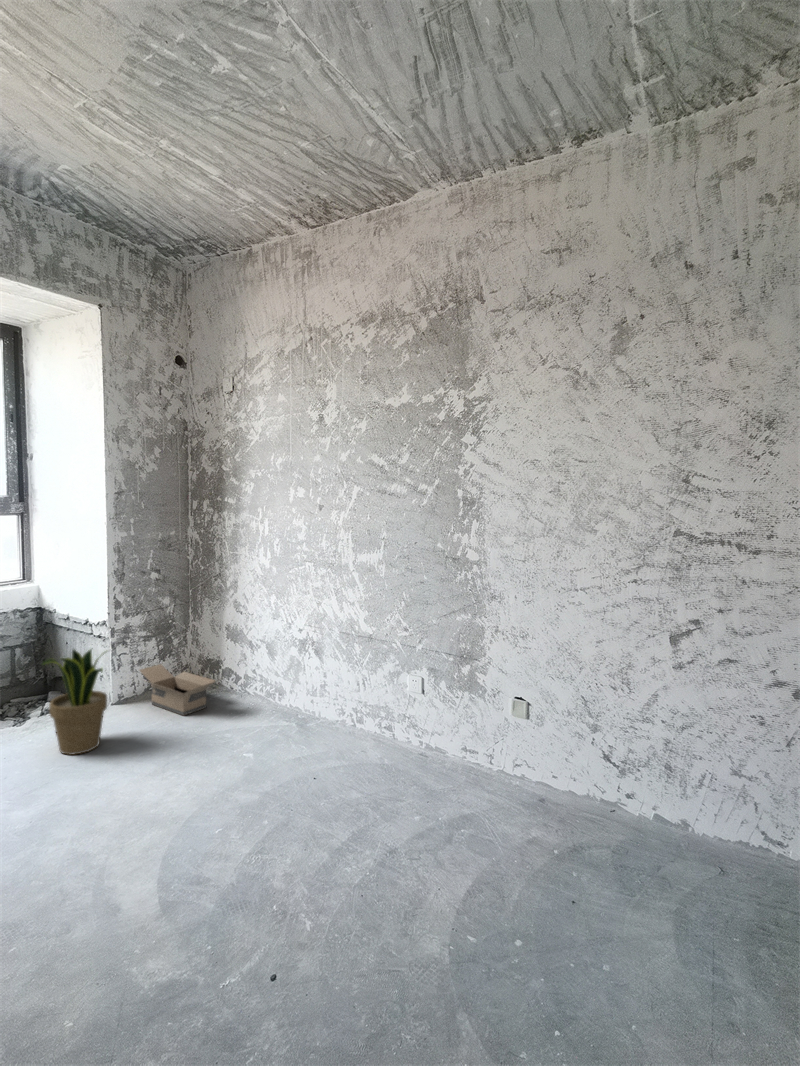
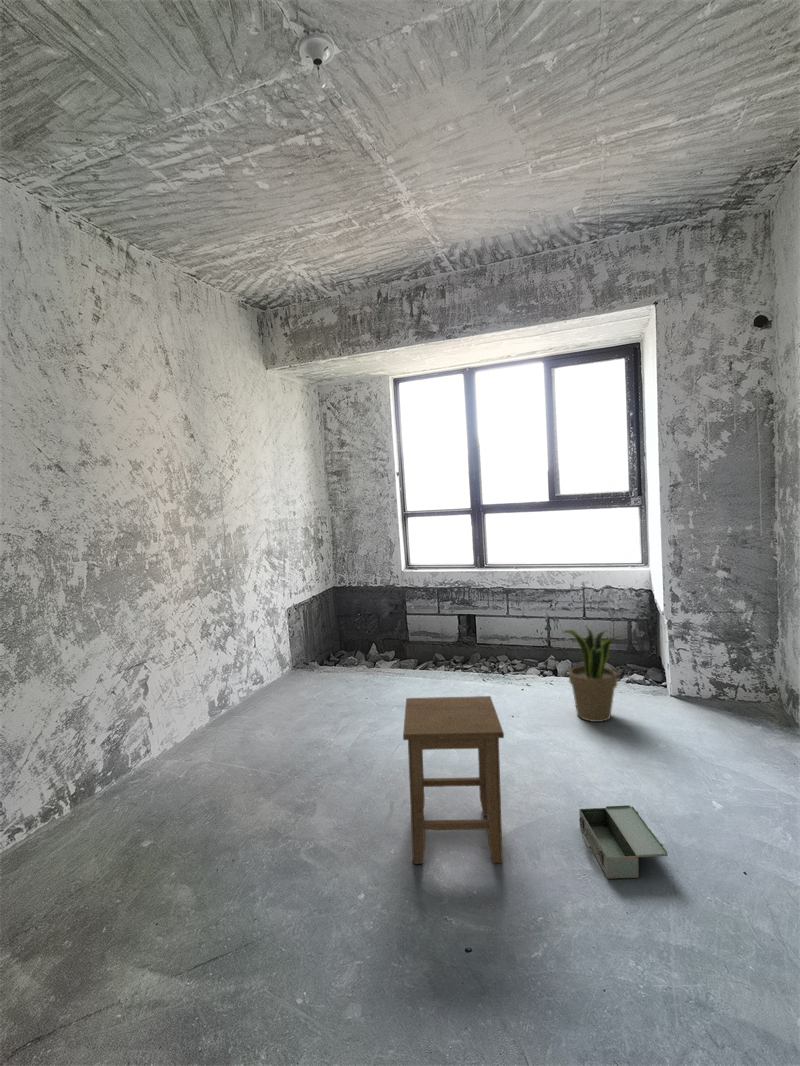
cardboard box: present [140,664,215,715] -> none [686,671,761,738]
stool: none [71,731,231,940] -> present [403,696,504,864]
toolbox: none [224,774,304,823] -> present [579,805,668,879]

